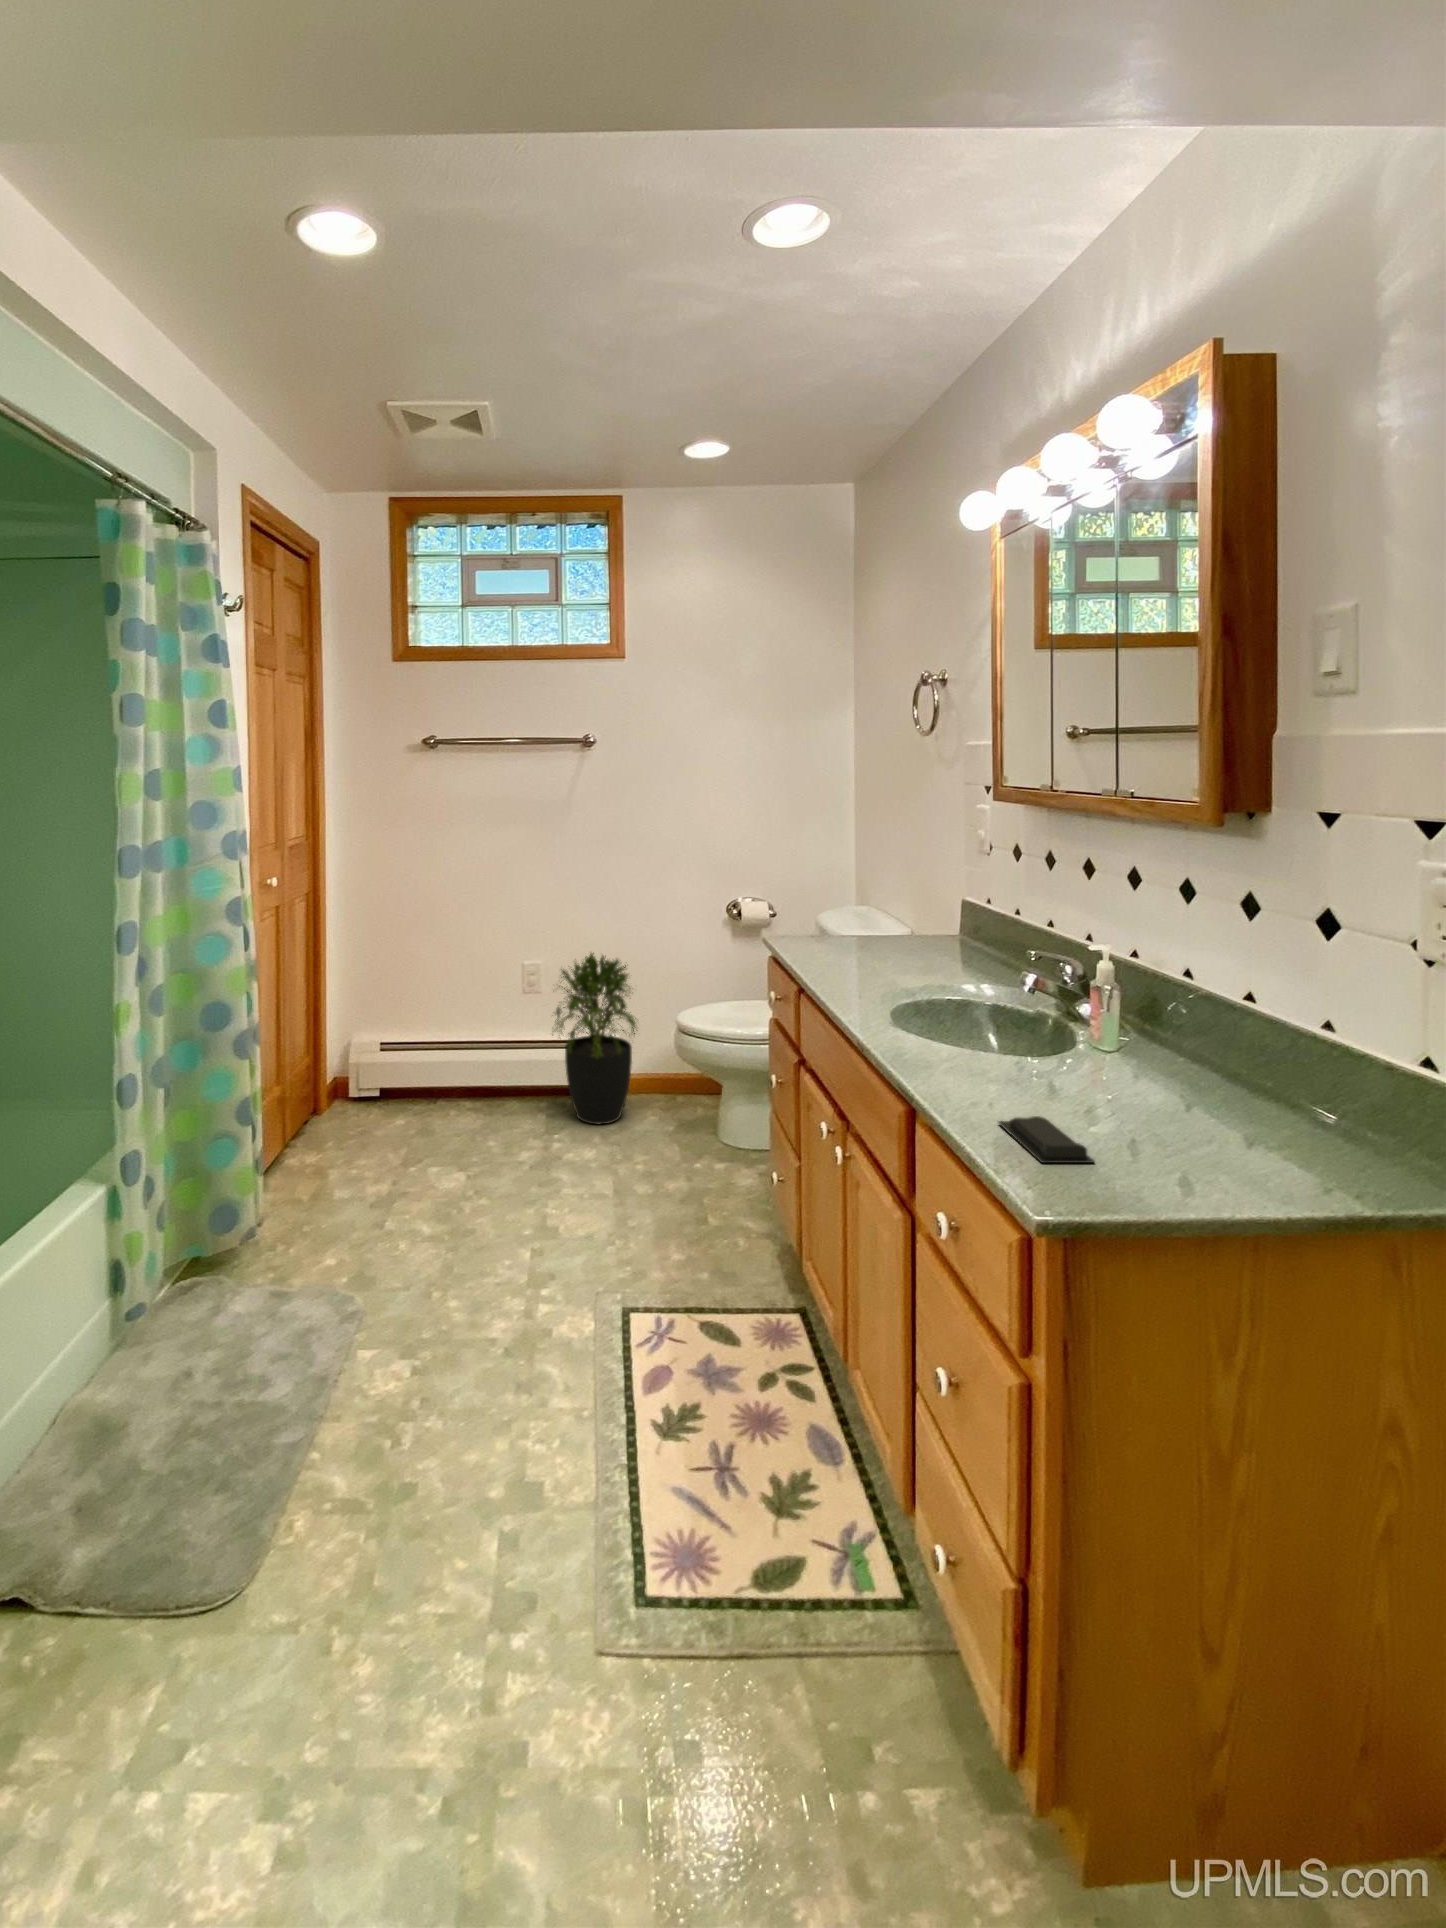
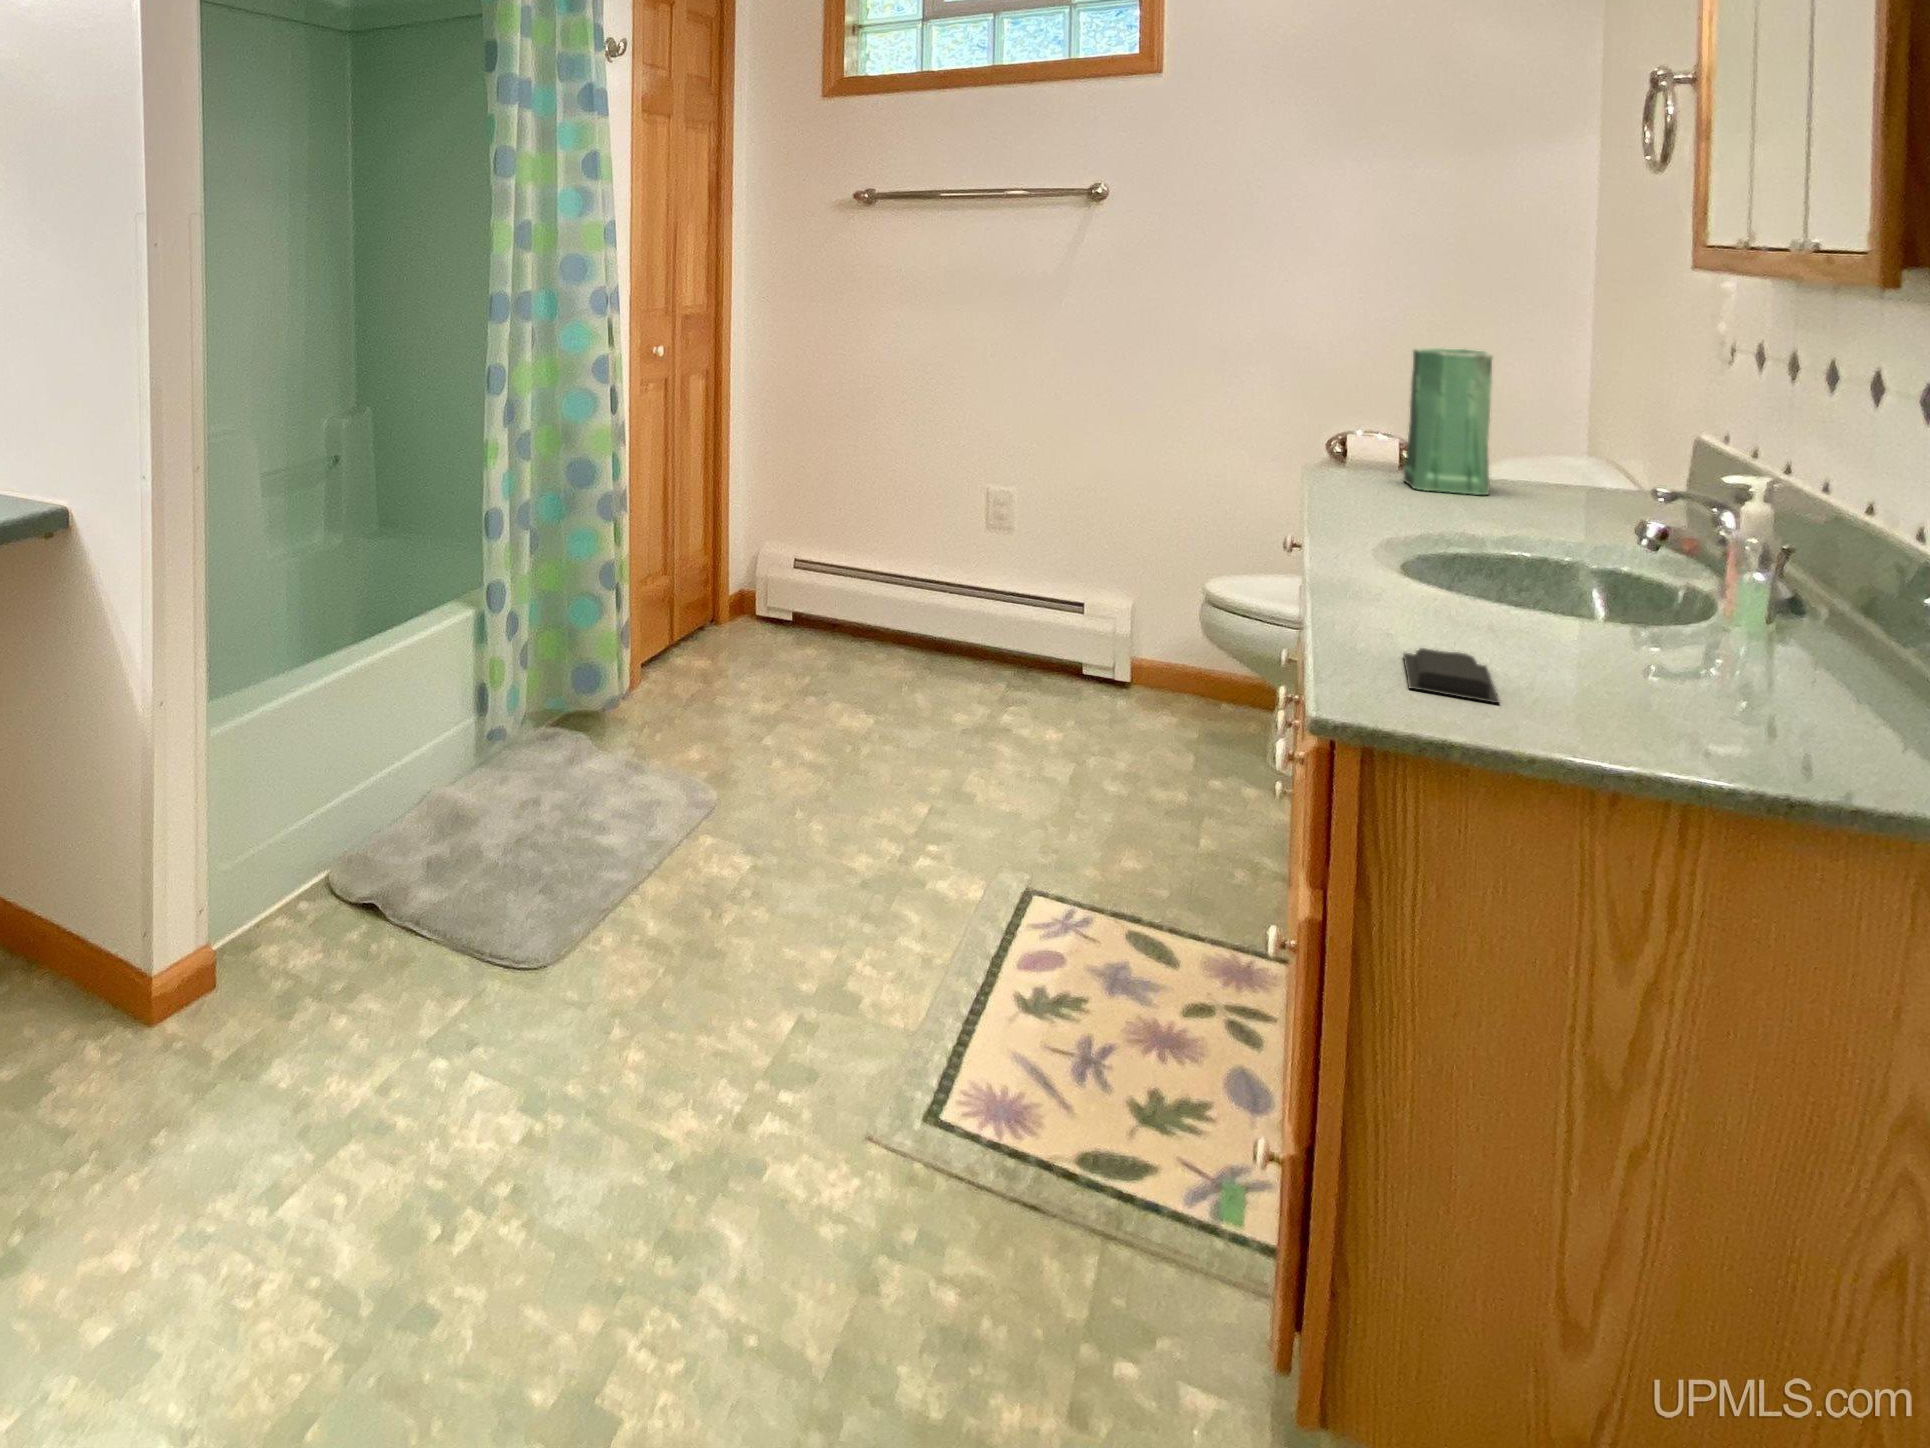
vase: none [810,851,858,947] -> present [1404,348,1493,495]
potted plant: present [553,953,637,1124] -> none [1007,478,1158,715]

